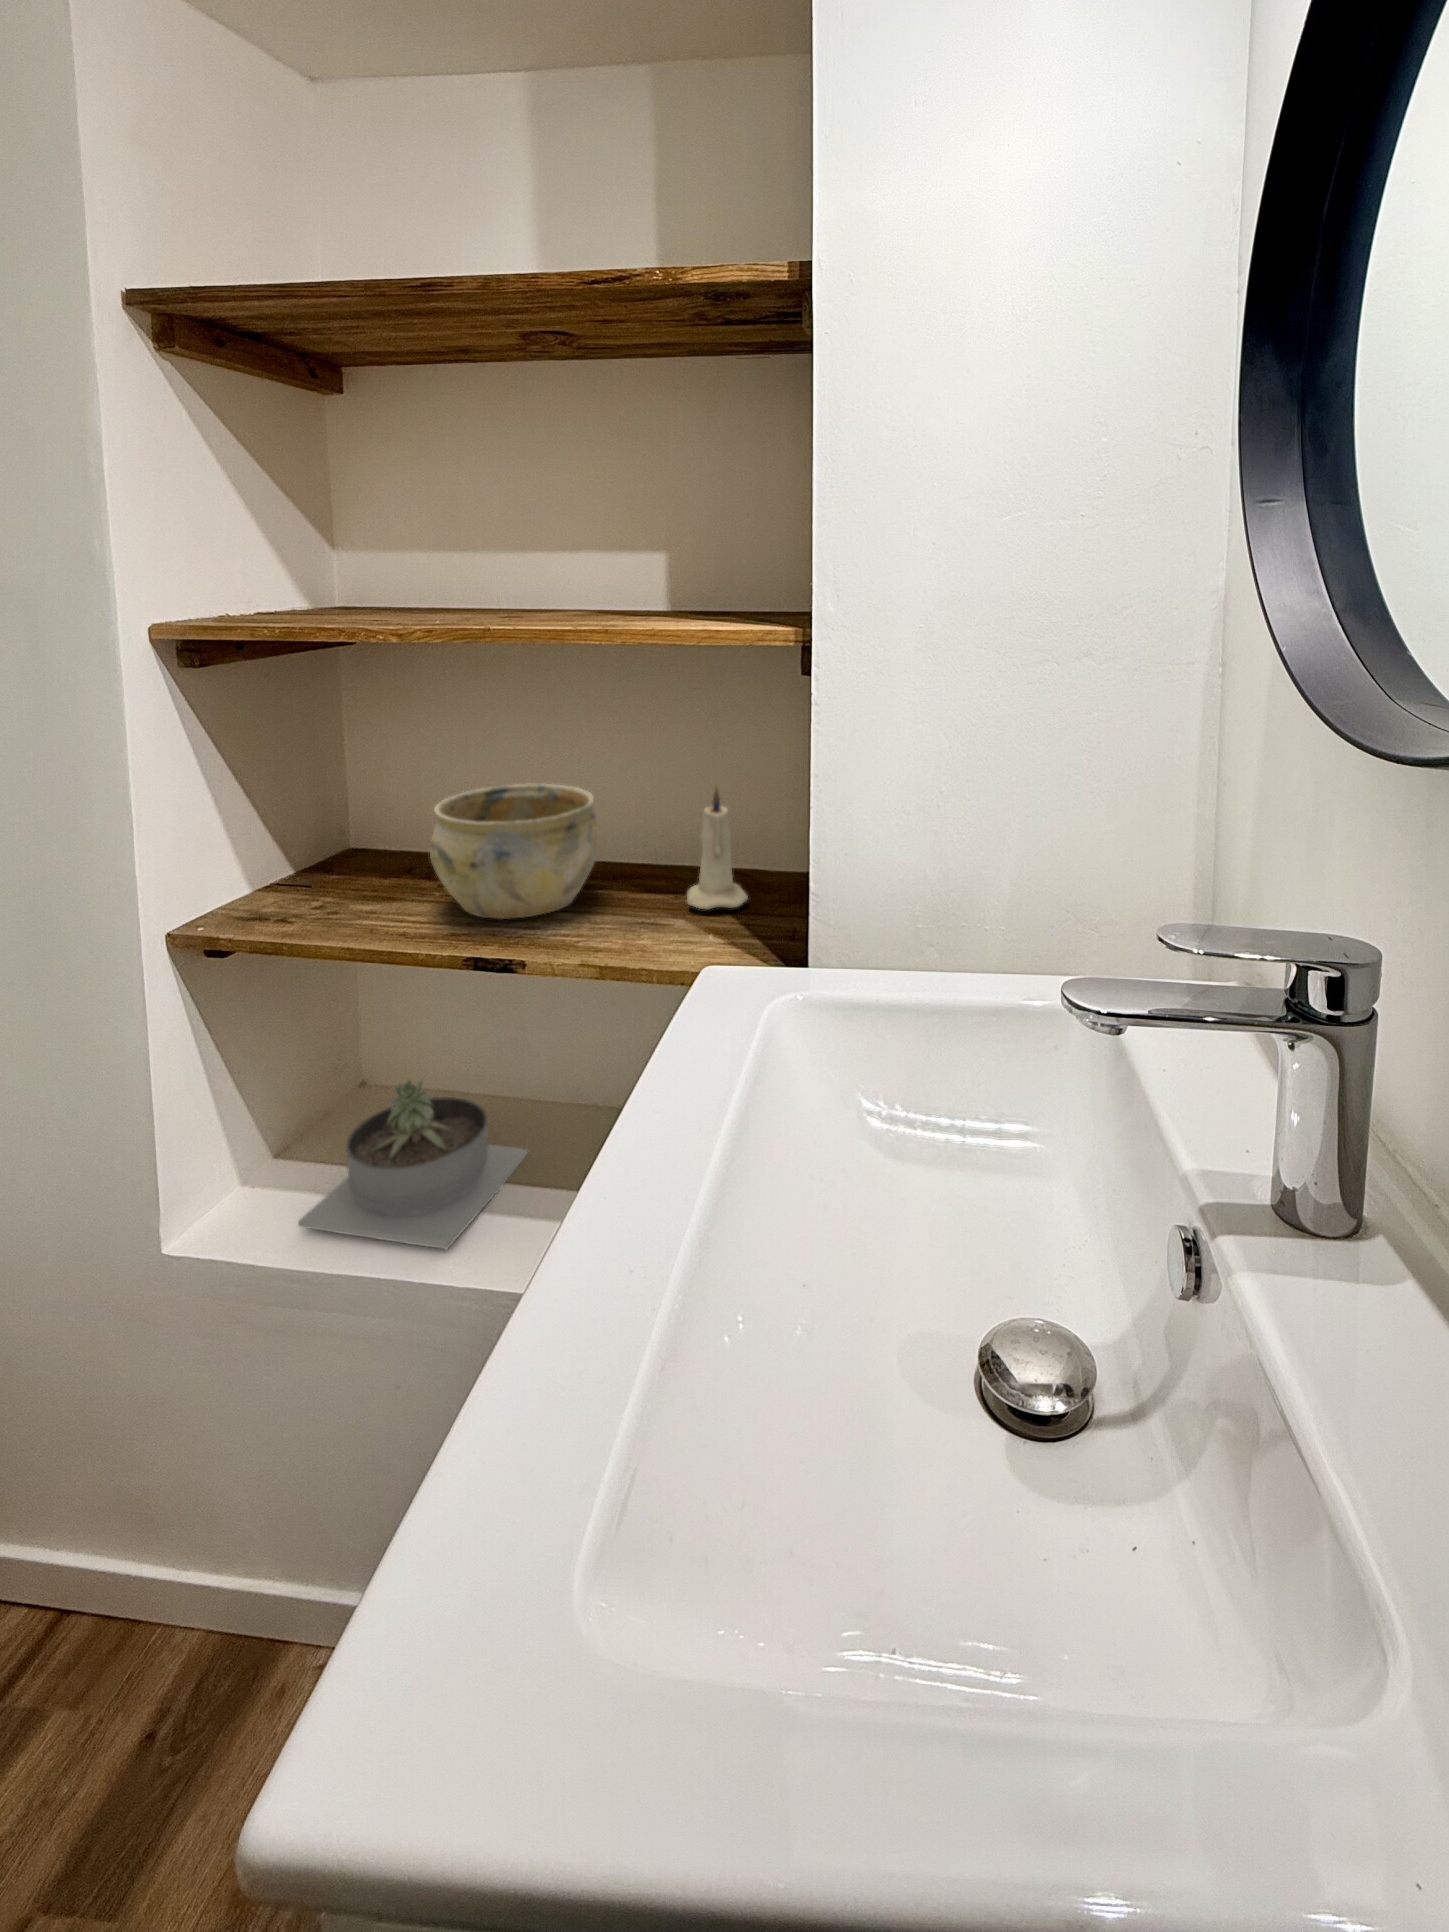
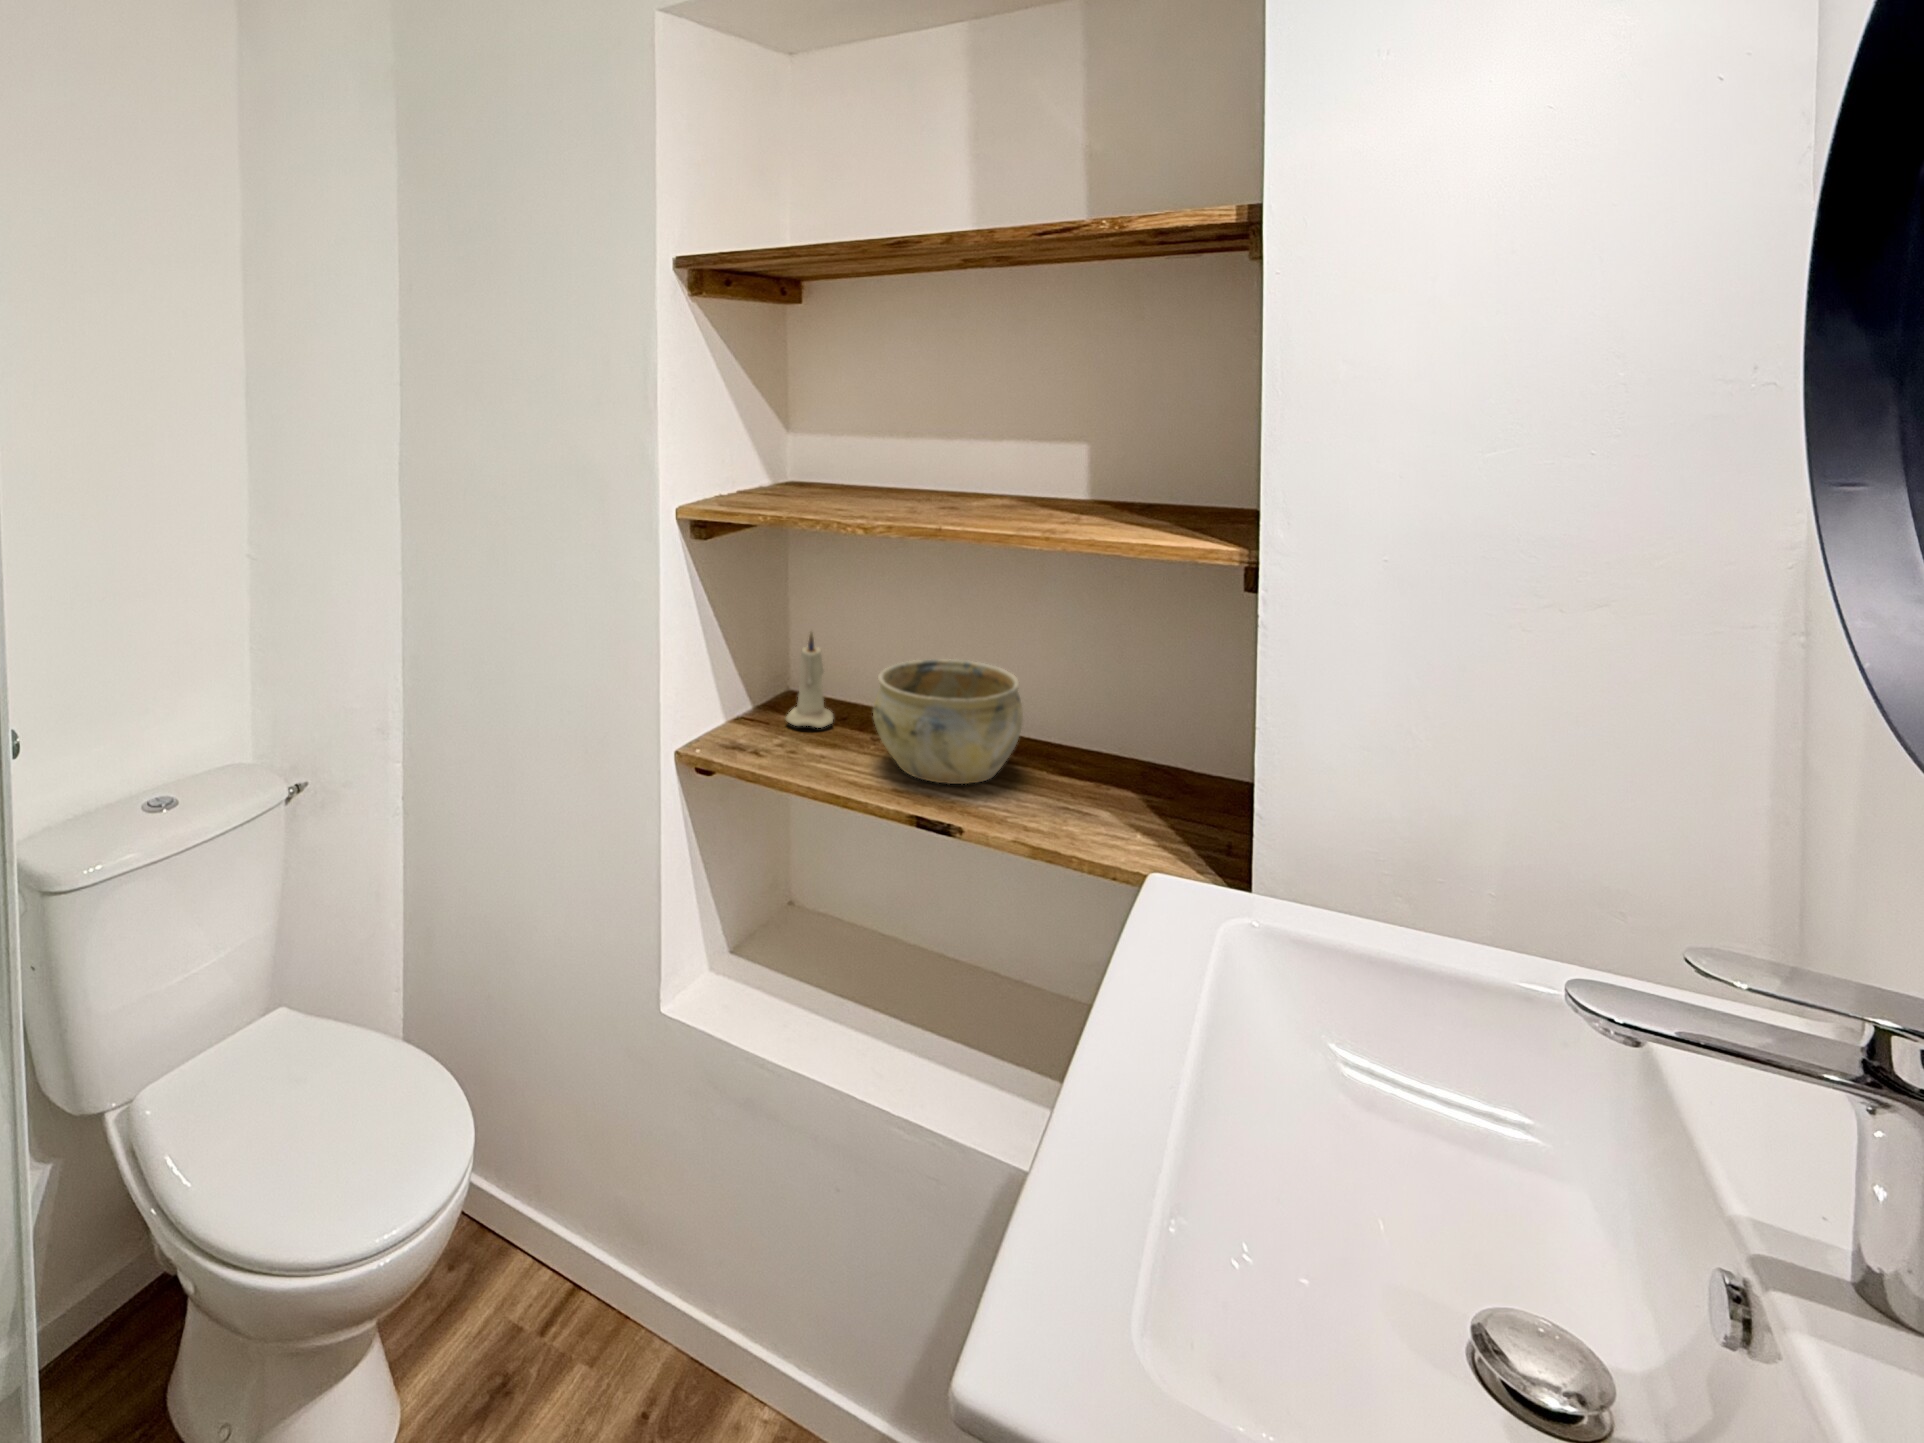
candle: present [687,787,748,909] -> present [786,633,833,728]
succulent planter: present [298,1080,528,1249] -> none [758,903,942,1060]

